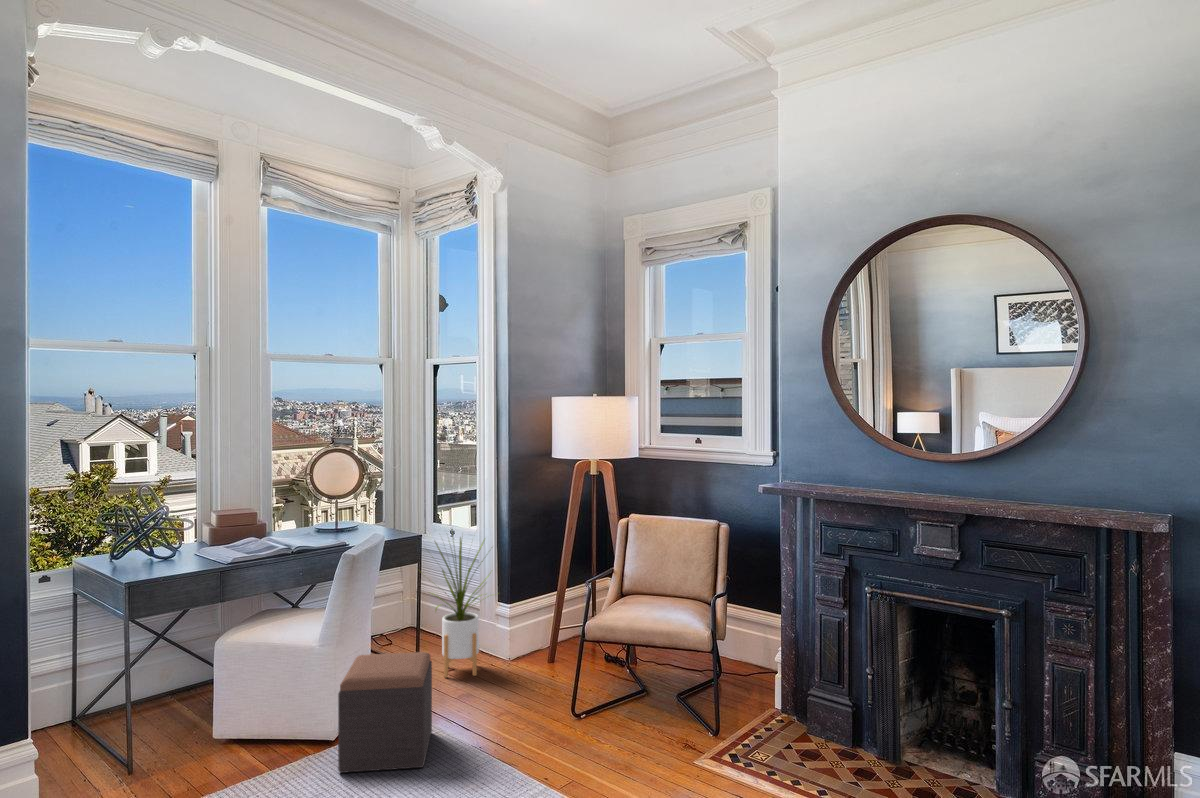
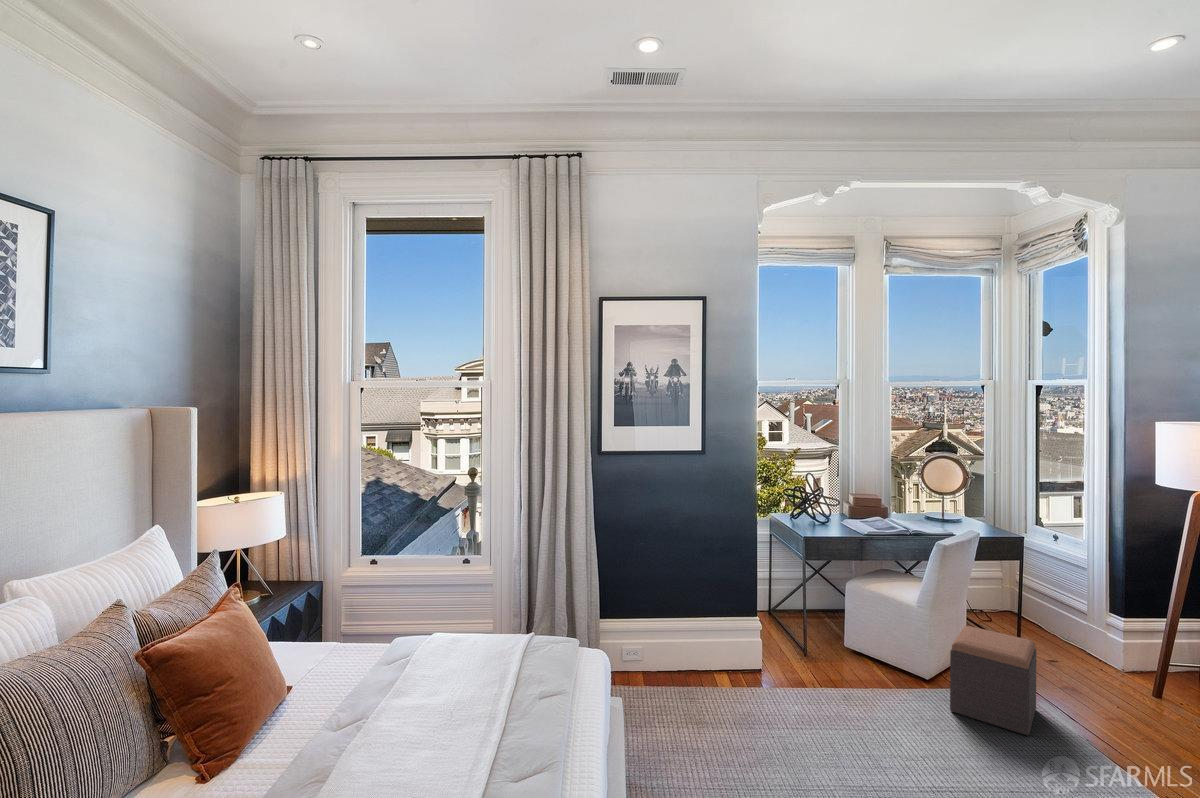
house plant: present [435,538,489,678] -> none [1018,534,1113,674]

